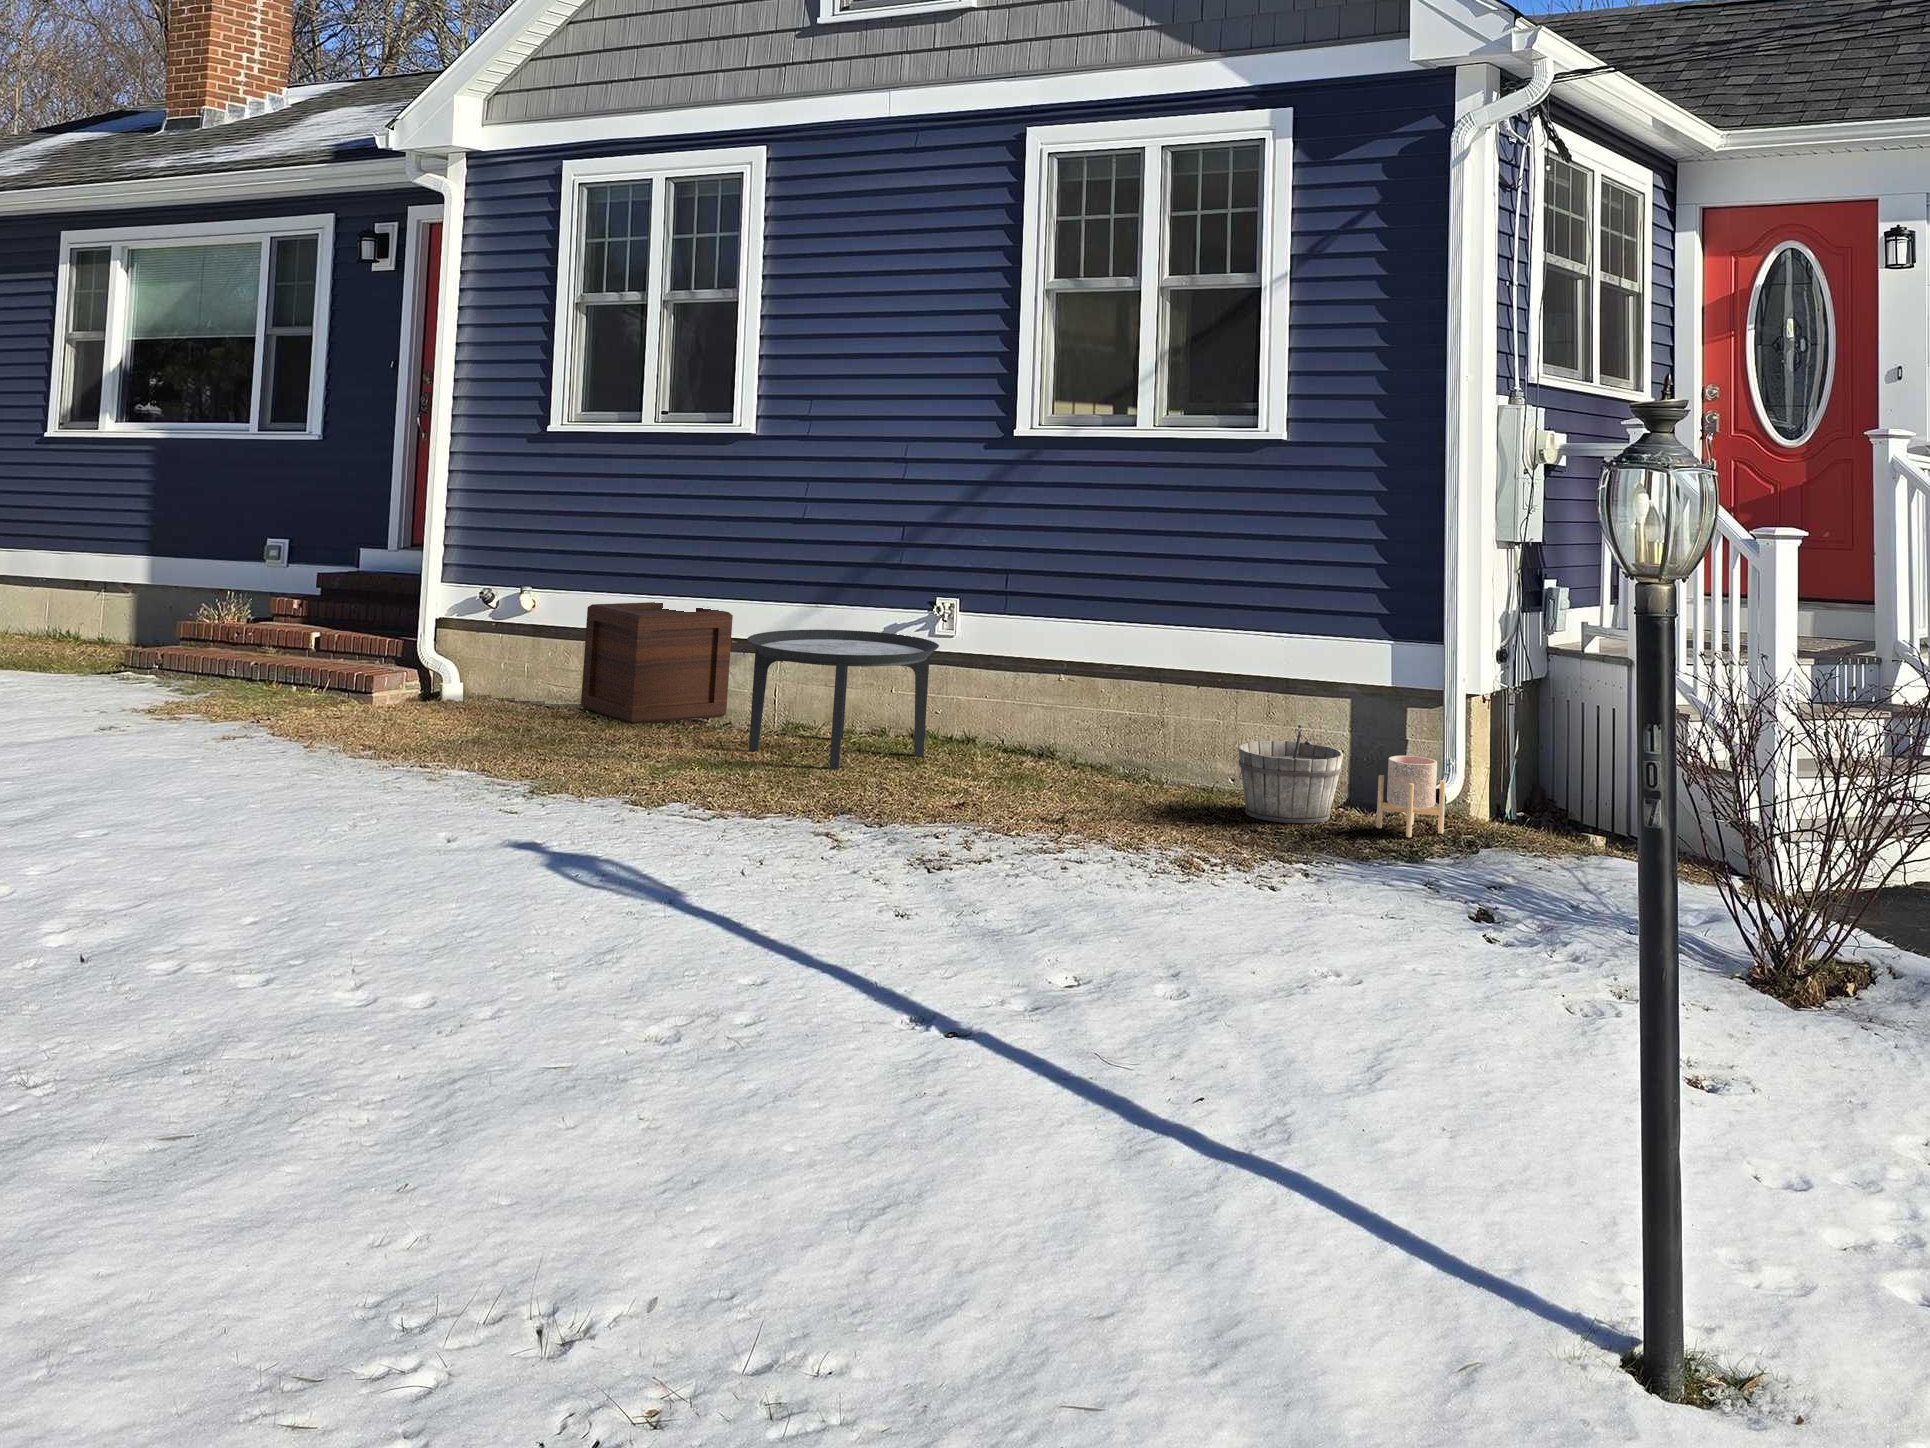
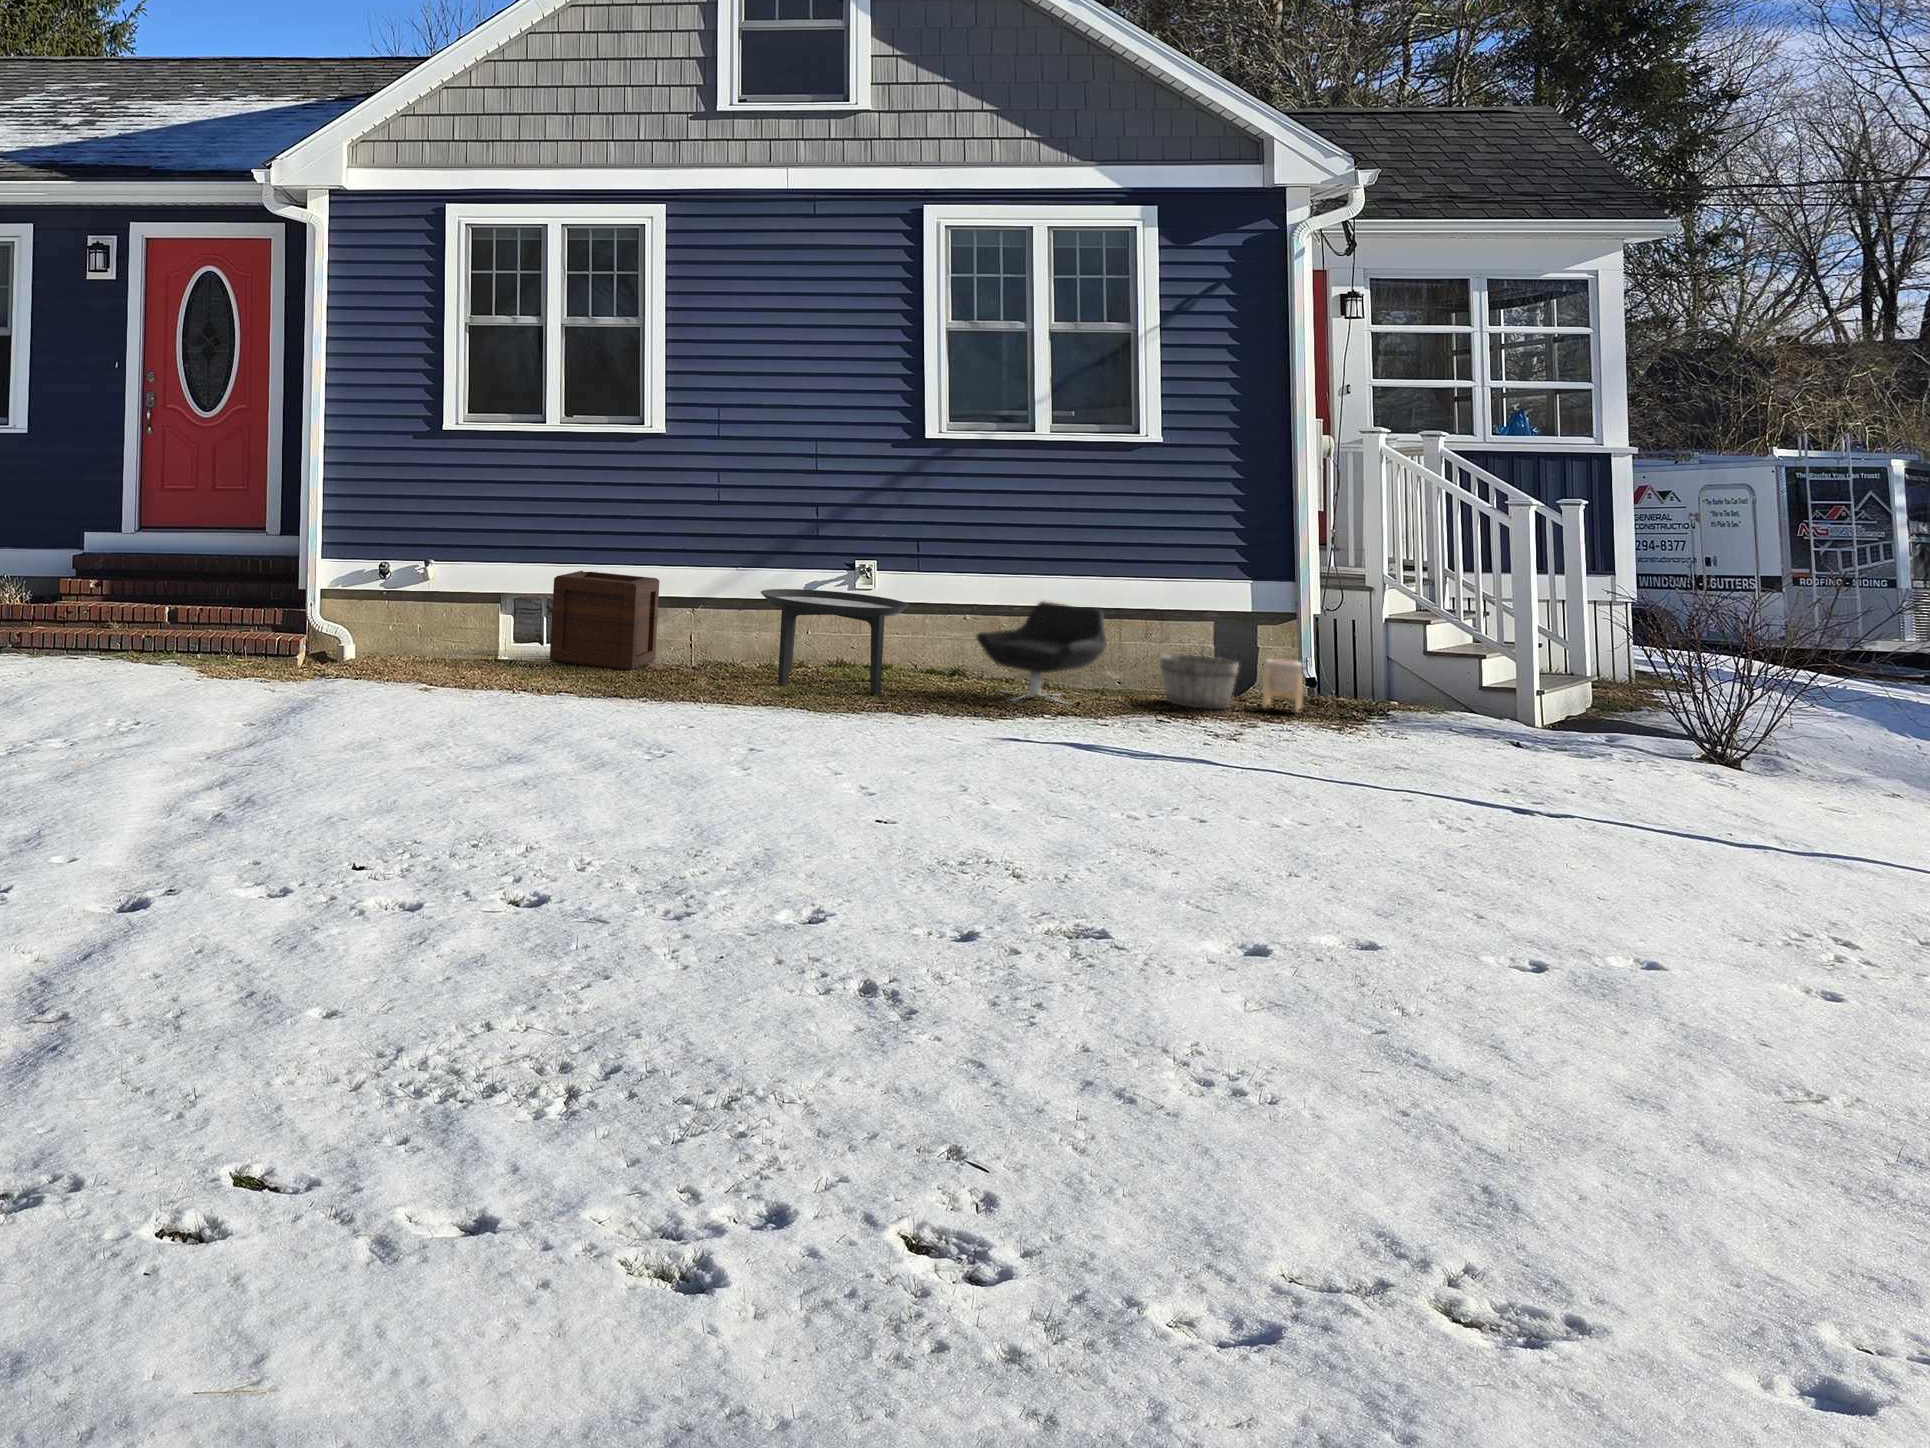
lounge chair: none [989,658,1160,801] -> present [976,602,1107,700]

